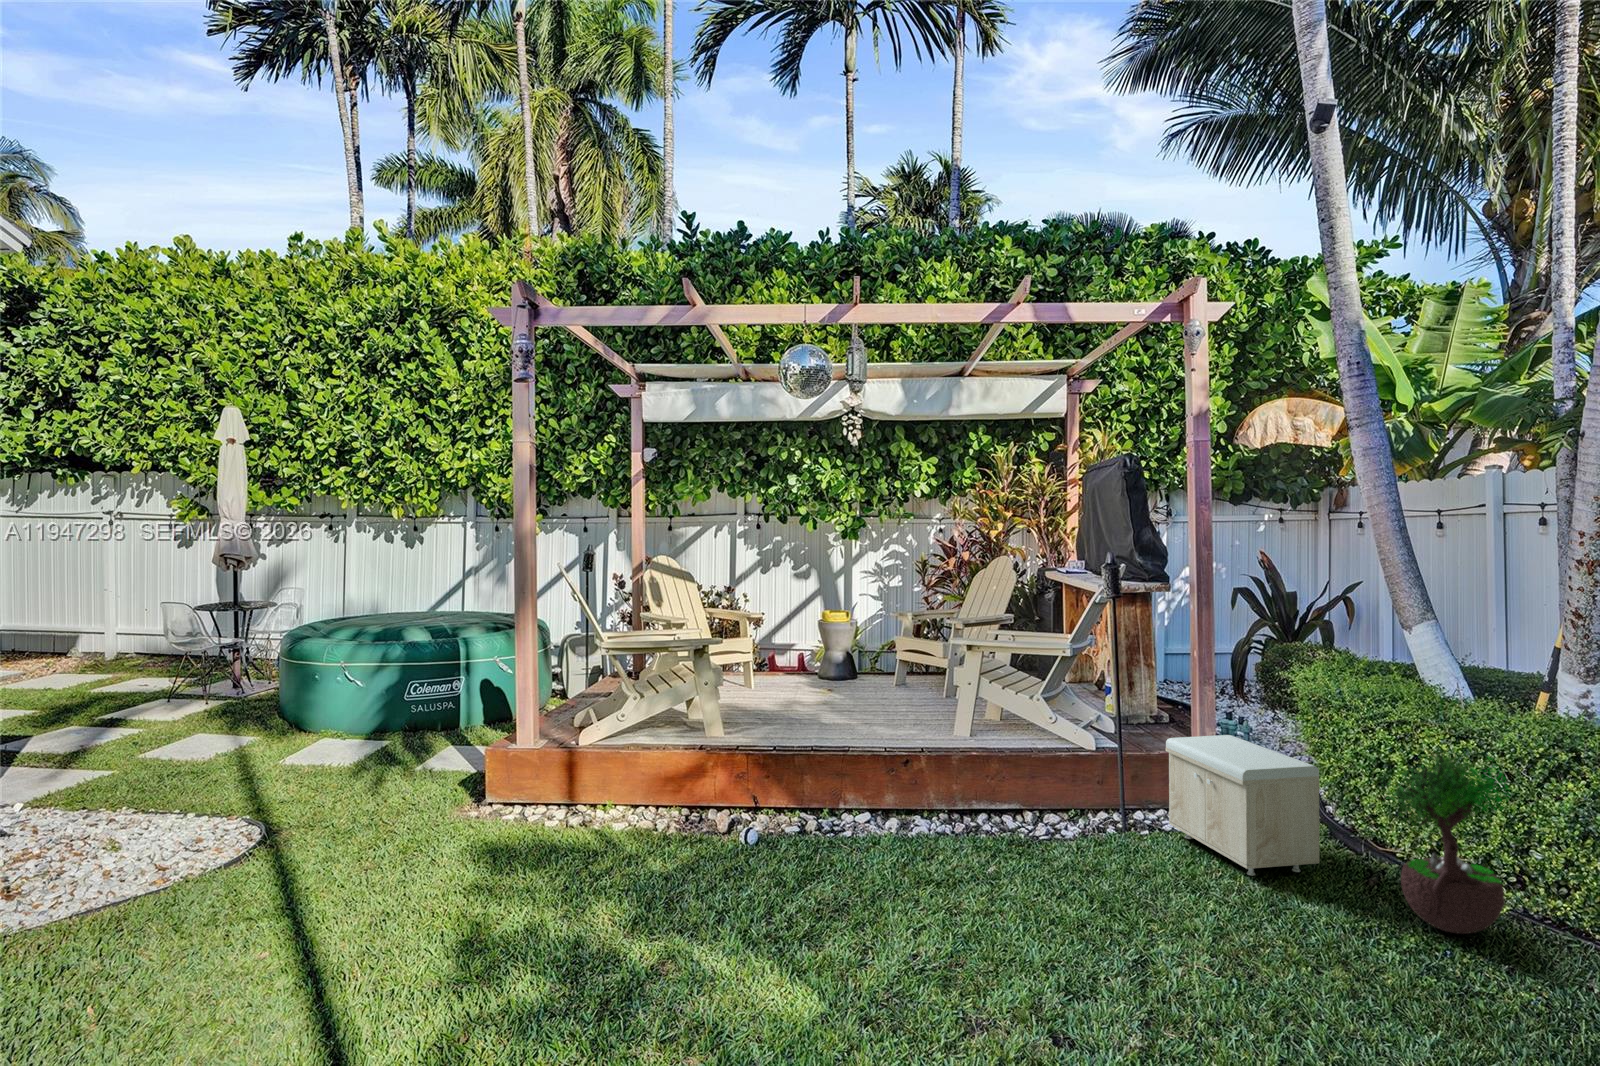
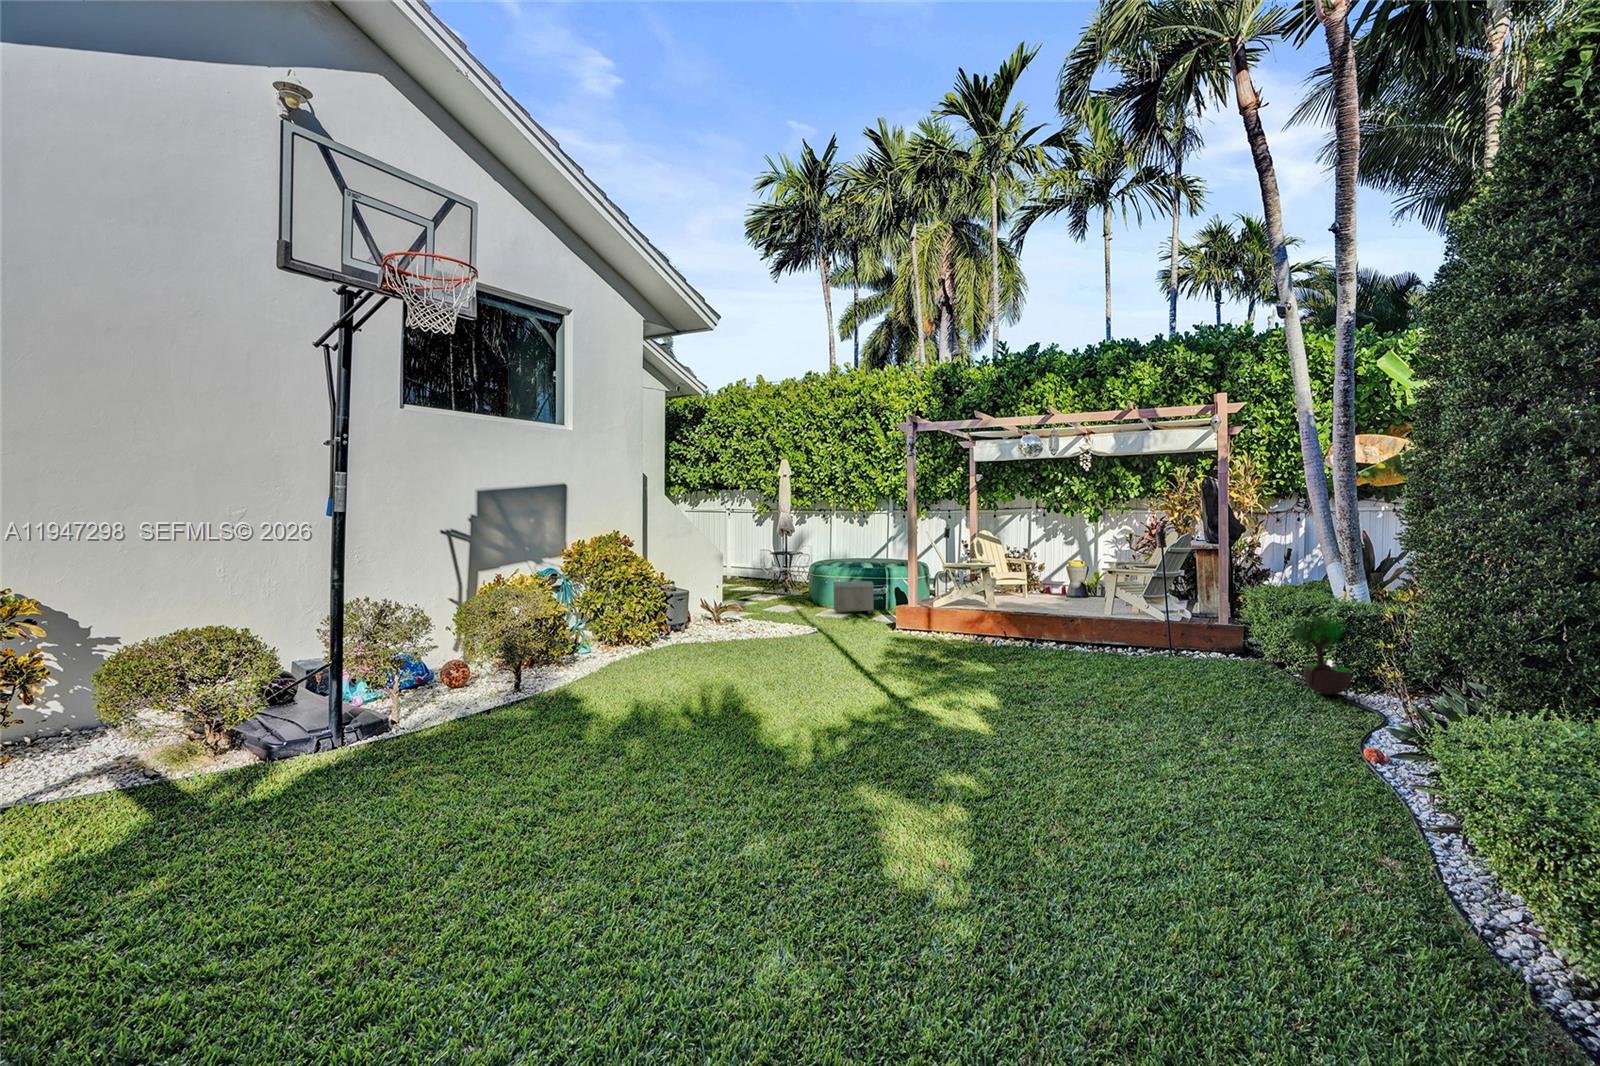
storage bench: present [1165,735,1319,876] -> present [833,581,874,614]

